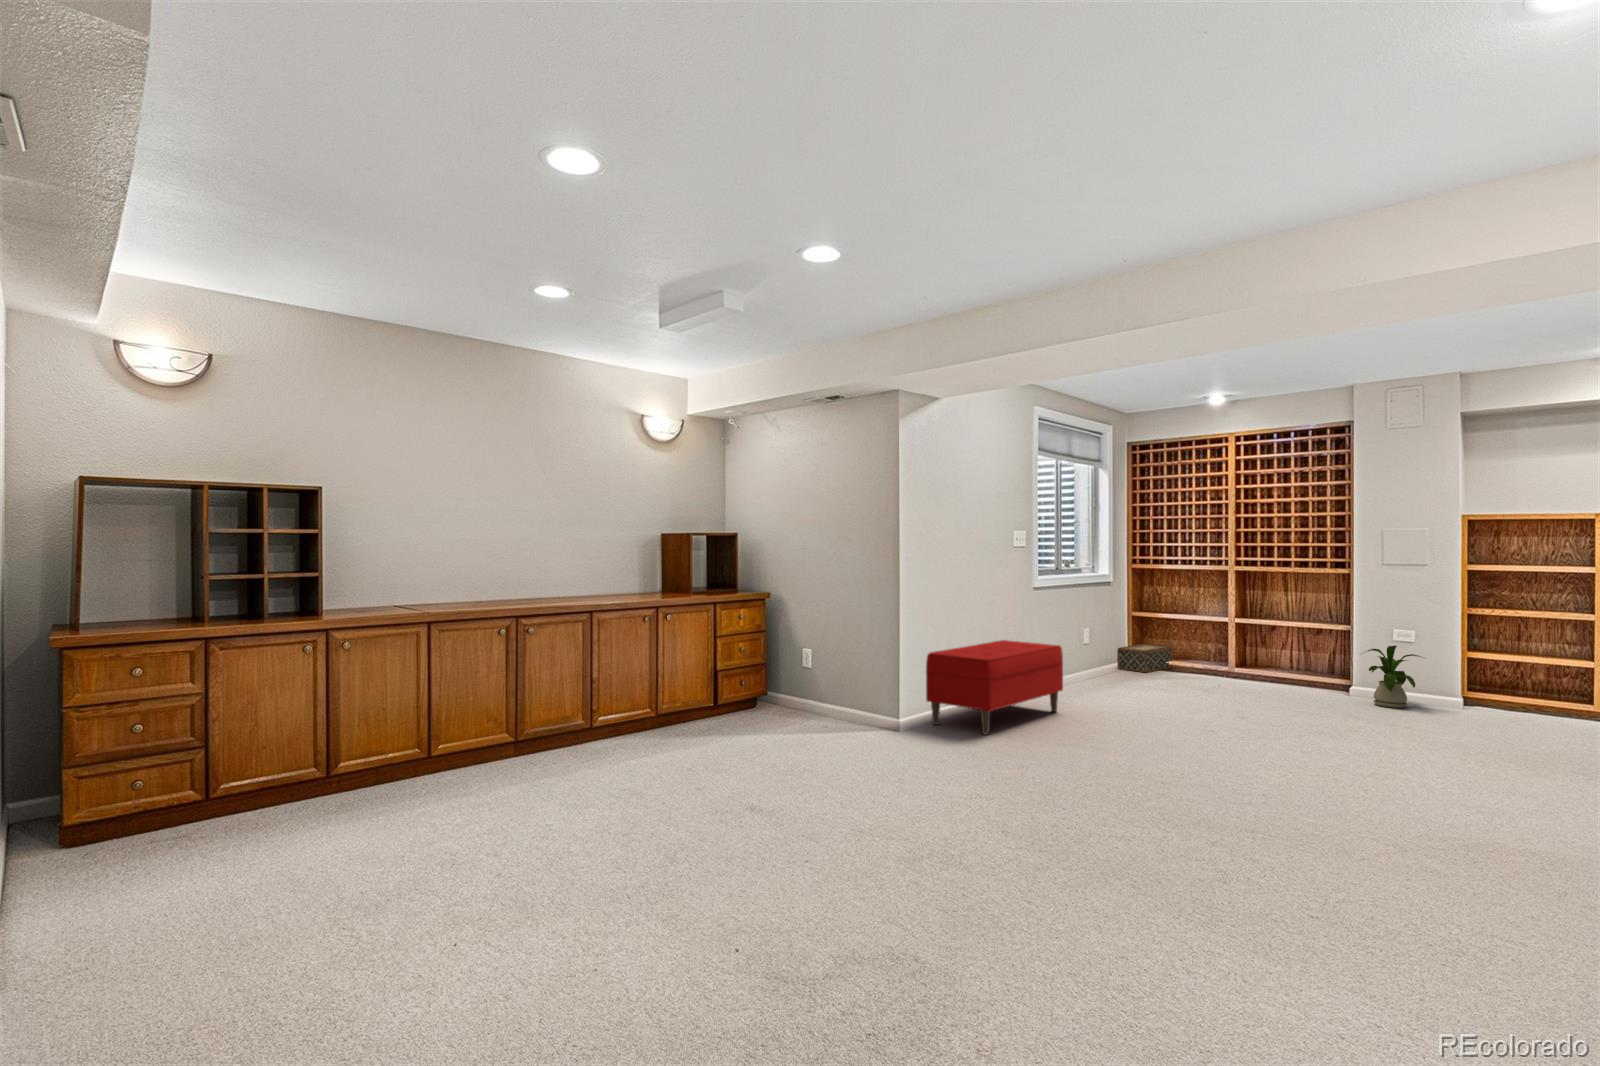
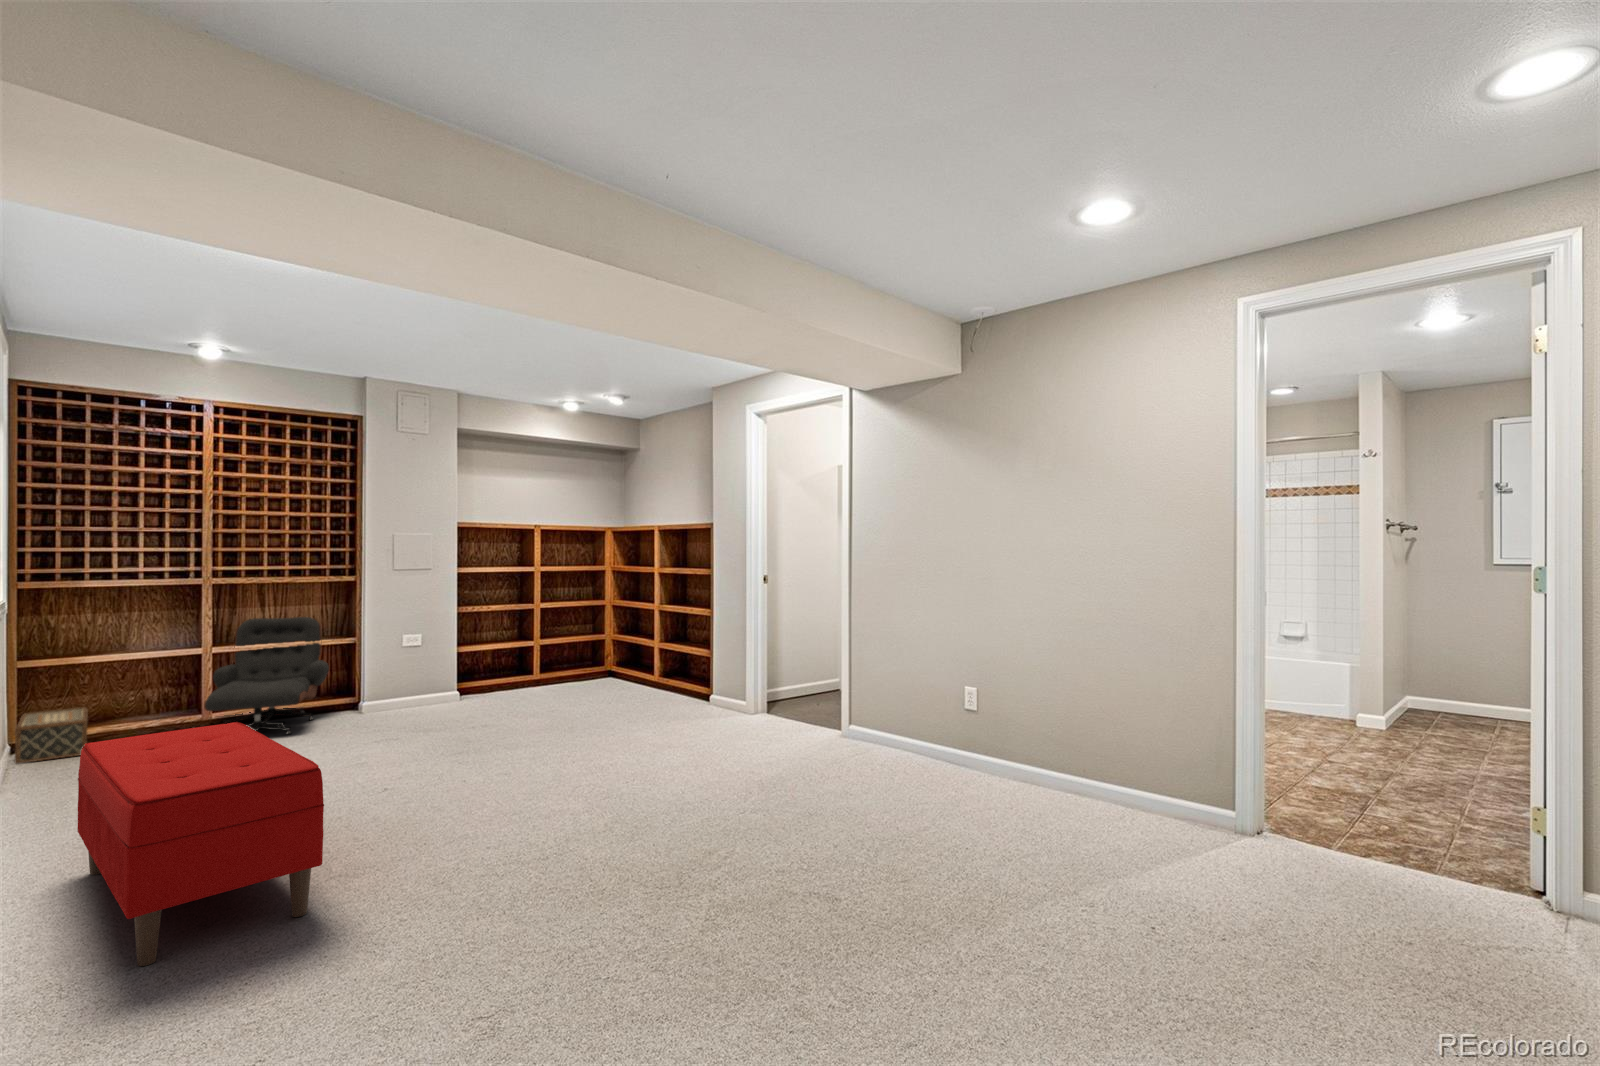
lounge chair: none [1198,600,1322,690] -> present [204,617,329,734]
house plant: present [1368,646,1421,708] -> none [399,648,467,712]

